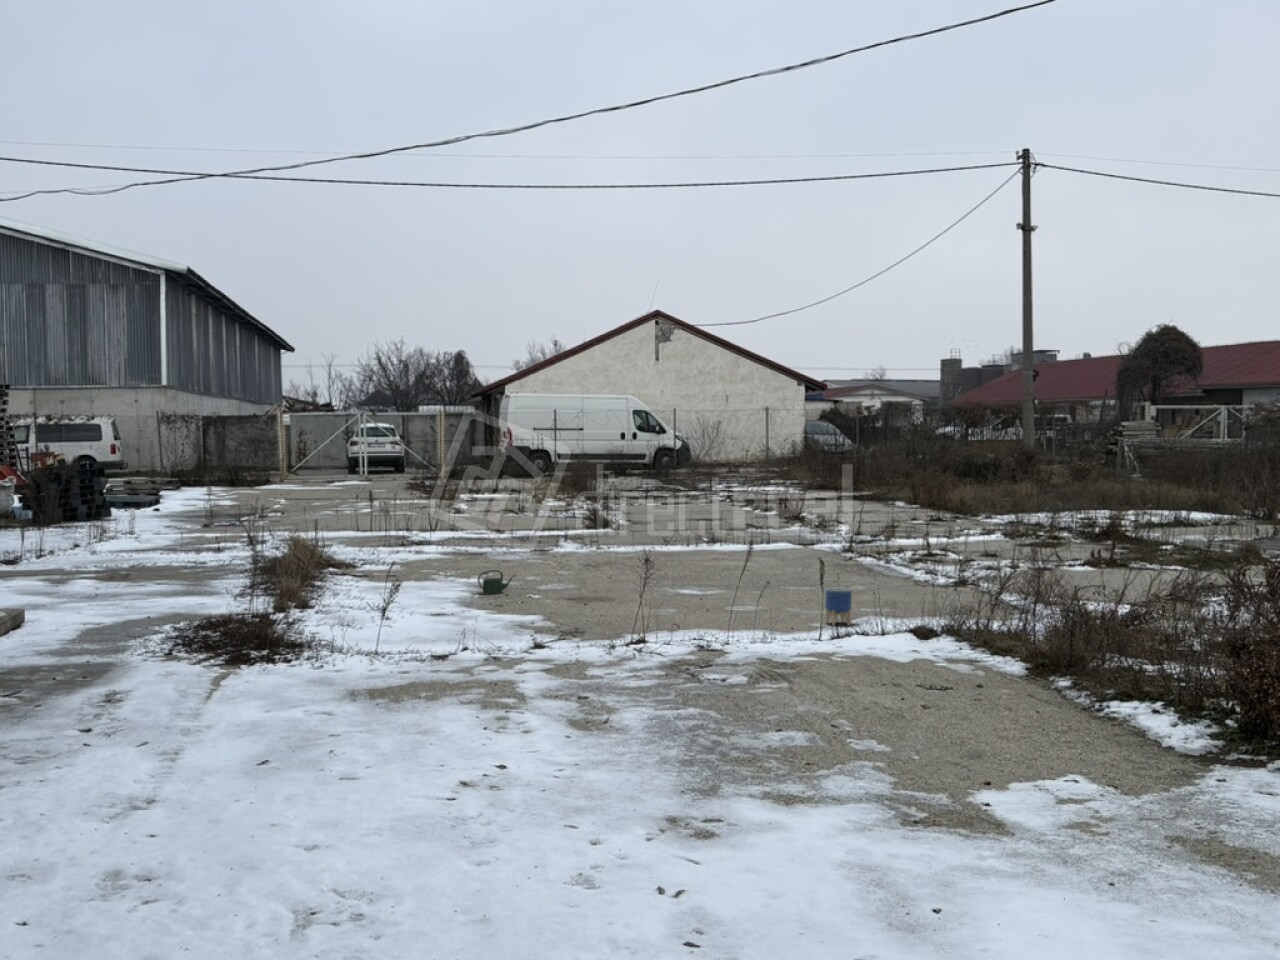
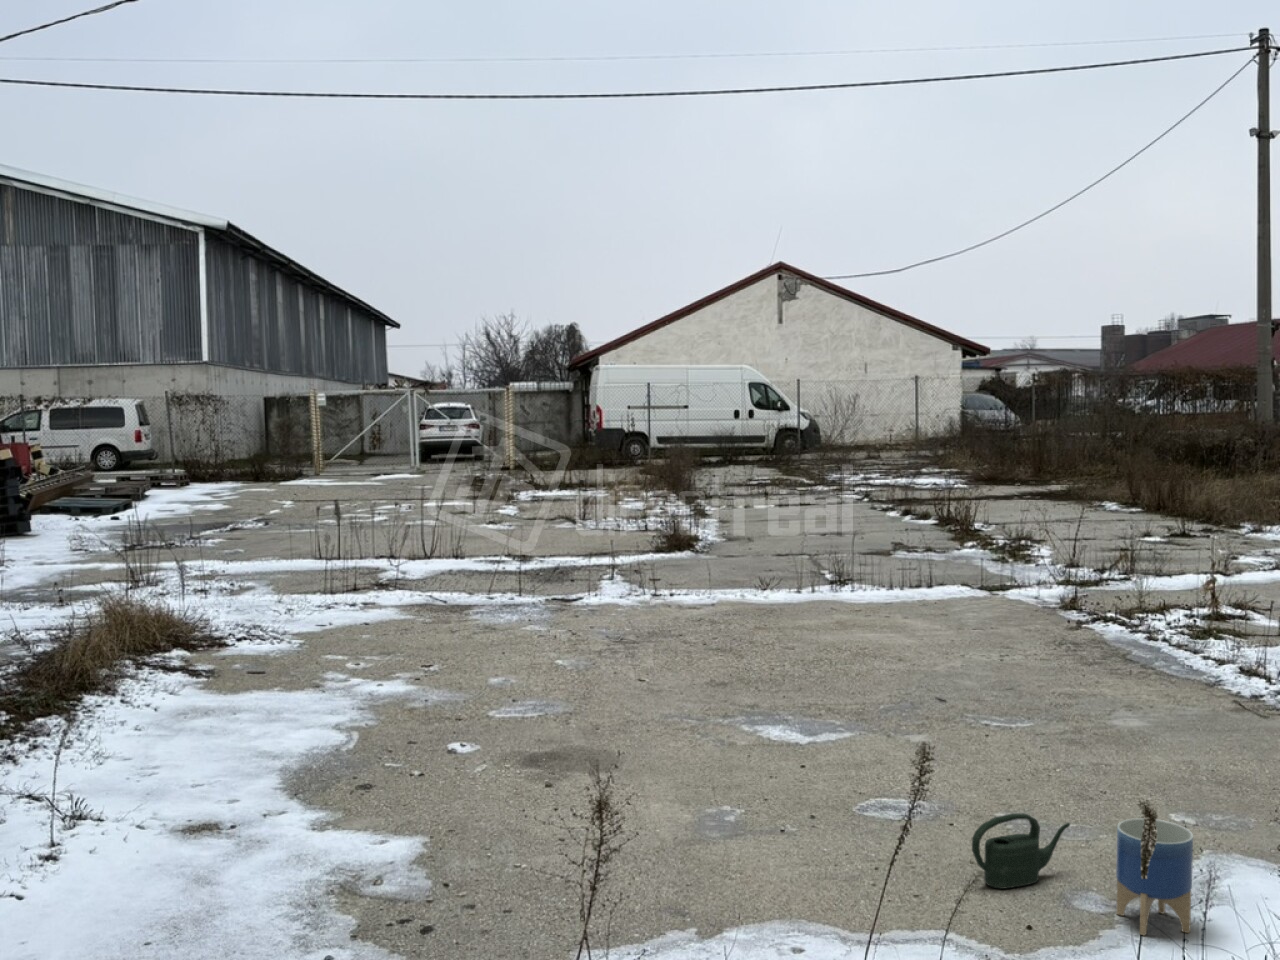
watering can: present [478,570,515,595] -> present [972,813,1070,889]

